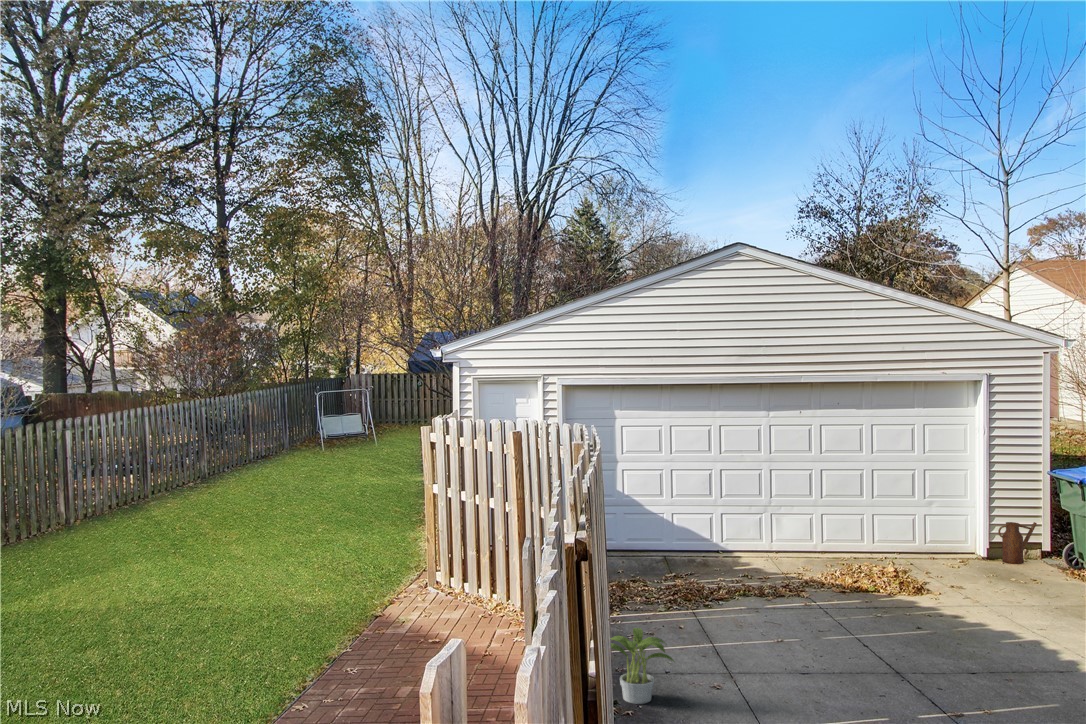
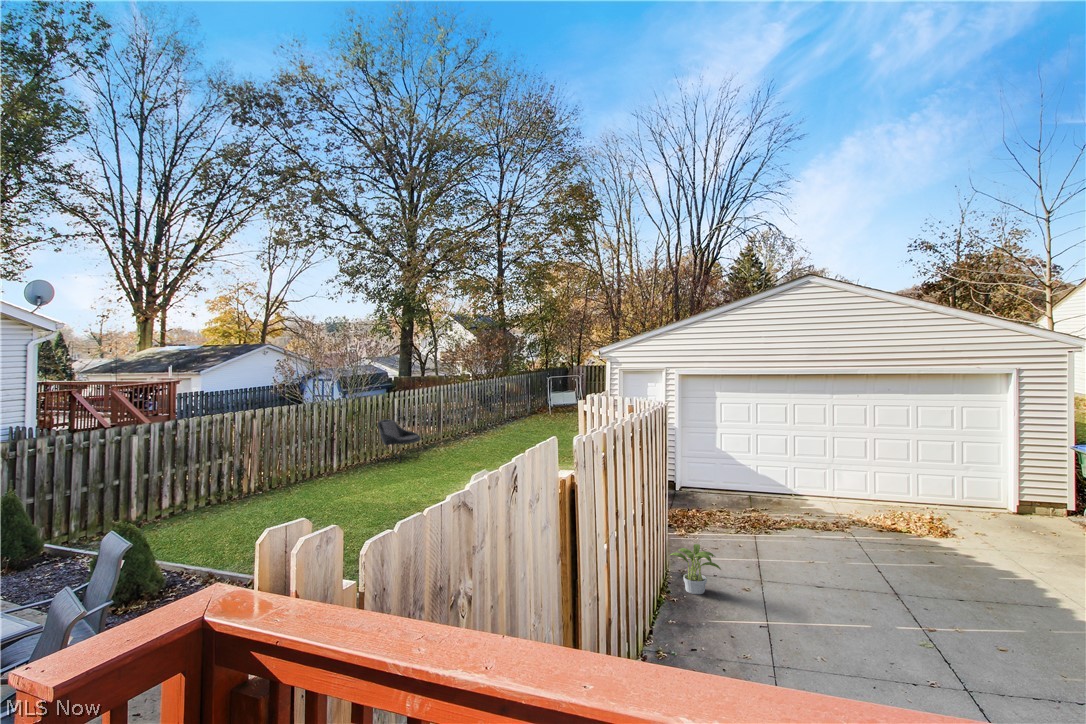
lounge chair: none [35,465,122,541] -> present [377,419,421,462]
watering can: present [998,522,1037,564] -> none [1026,485,1063,519]

